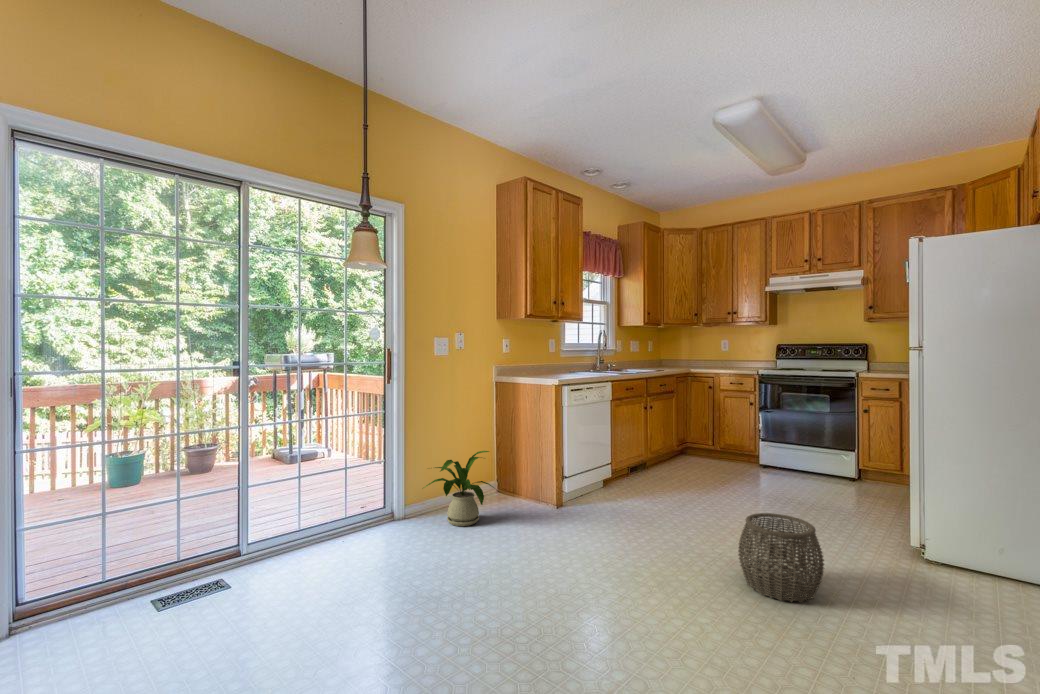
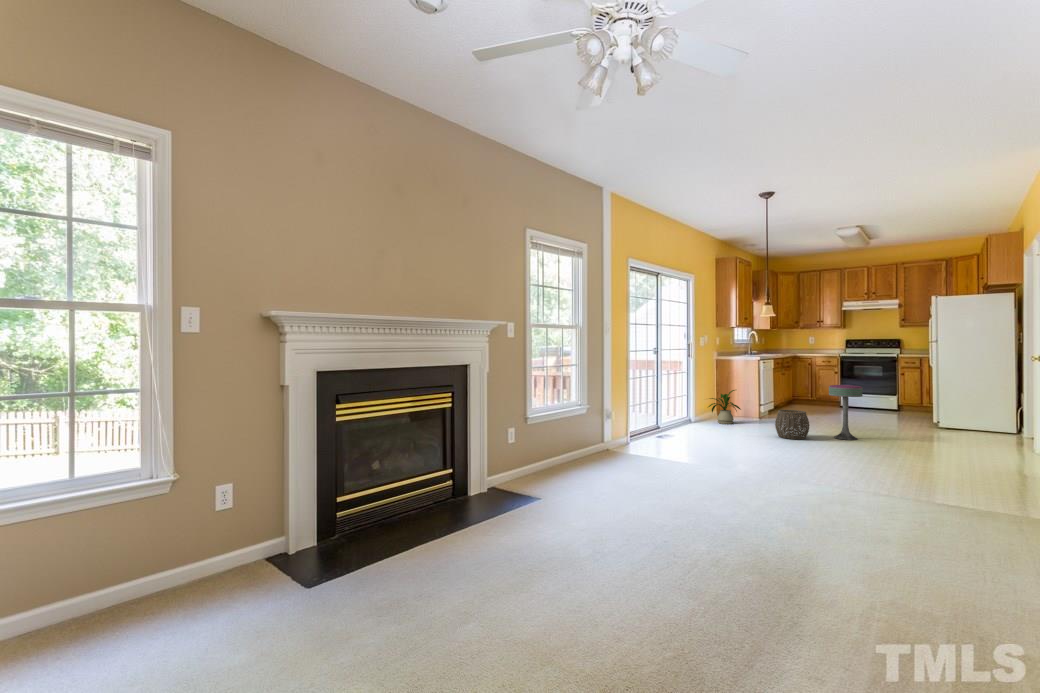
bar stool: none [593,472,678,649] -> present [829,385,863,440]
woven basket: present [738,513,824,602] -> present [775,410,810,439]

